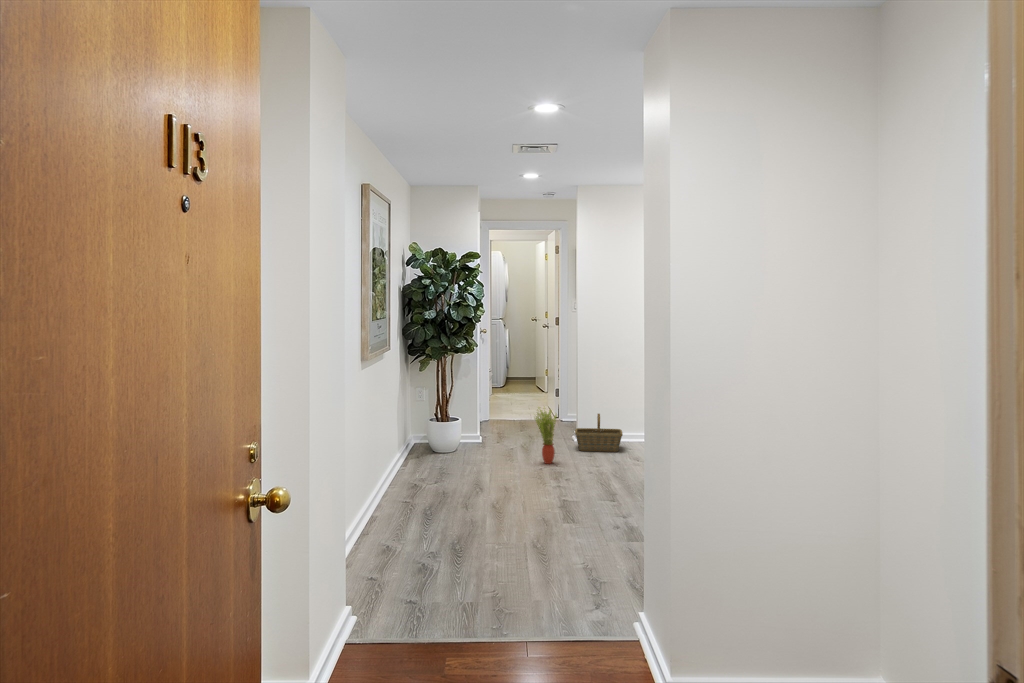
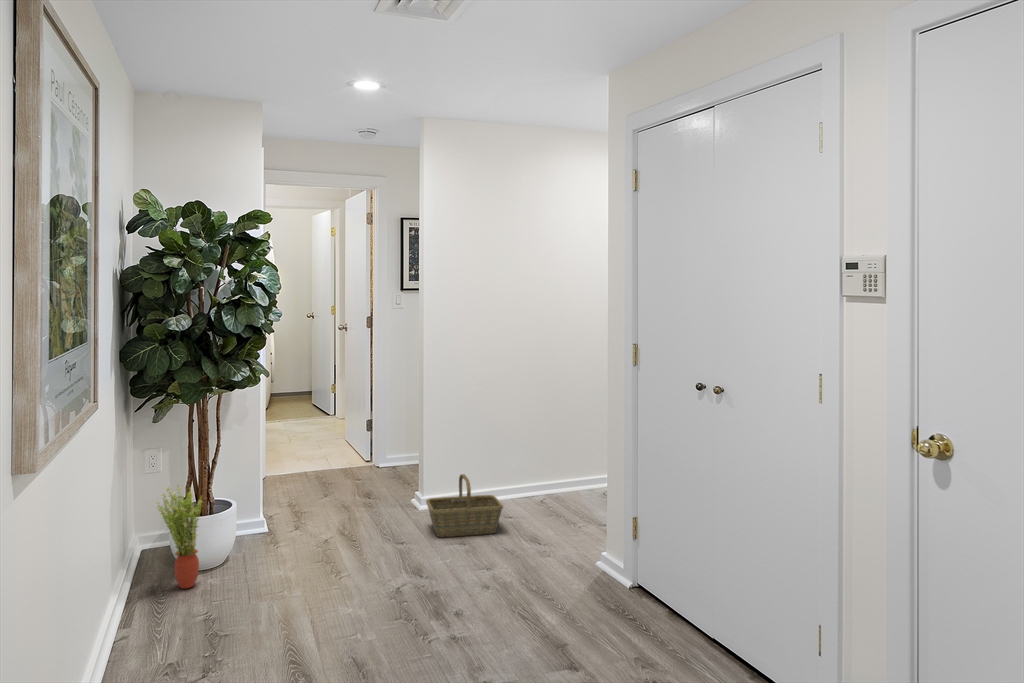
potted plant: present [535,407,557,464] -> present [157,486,203,588]

